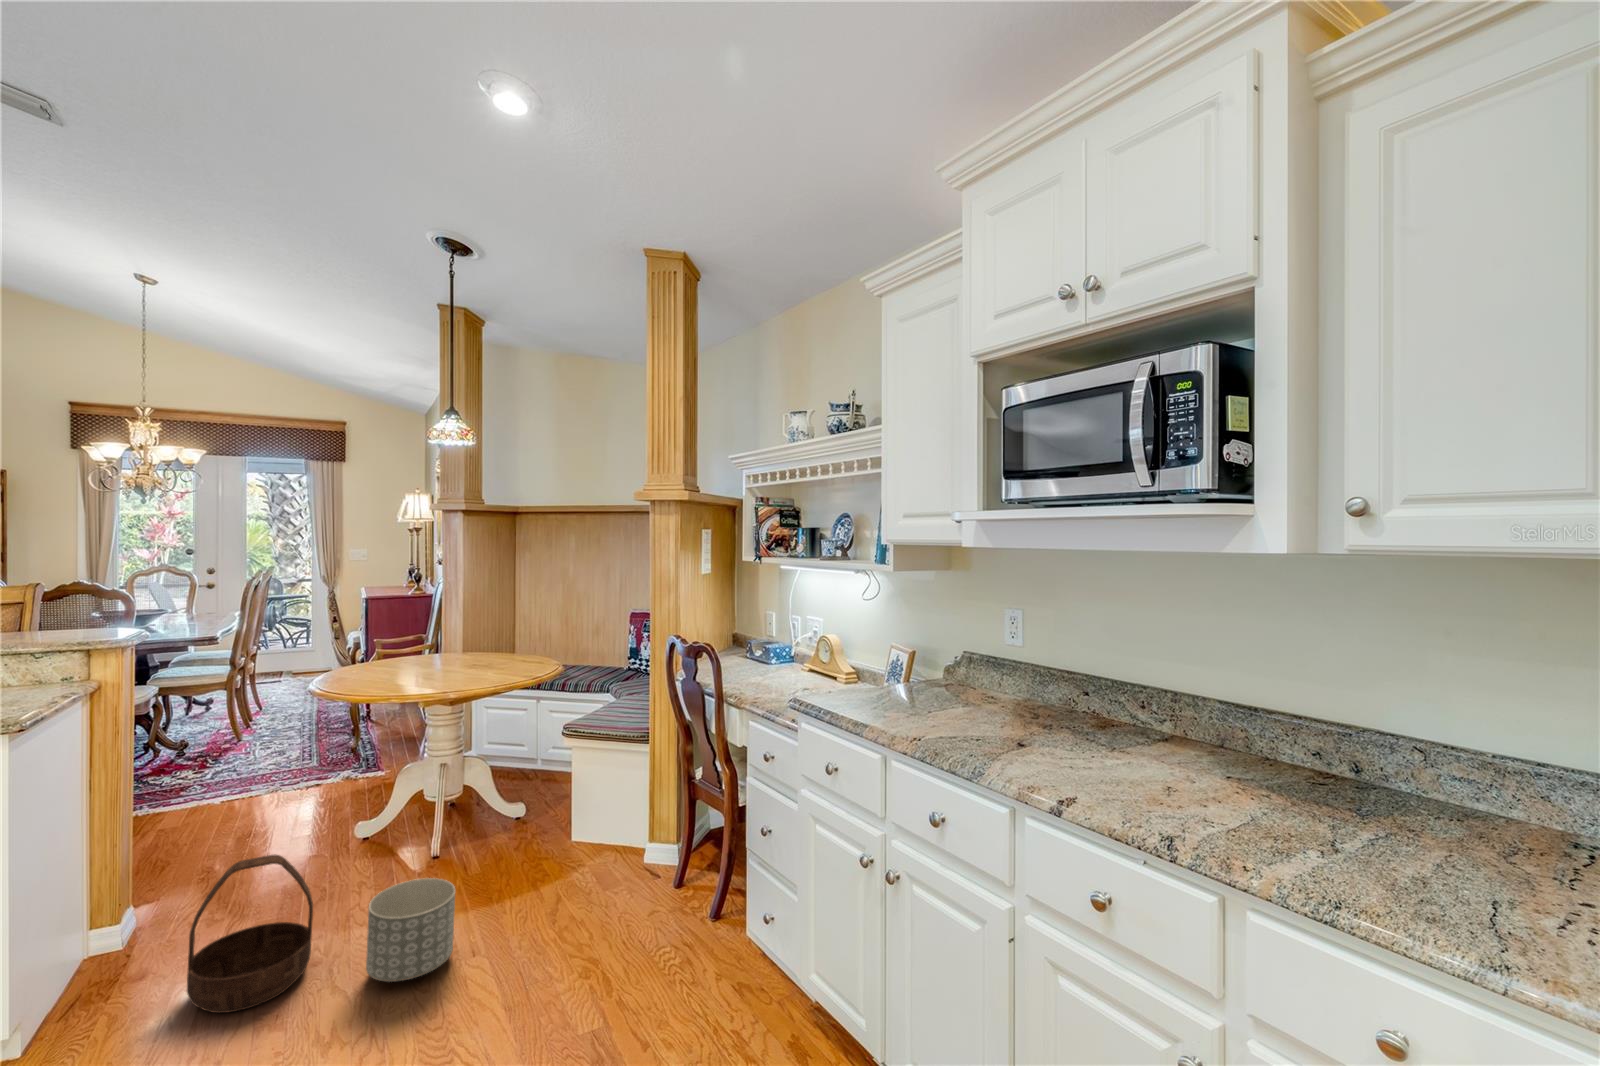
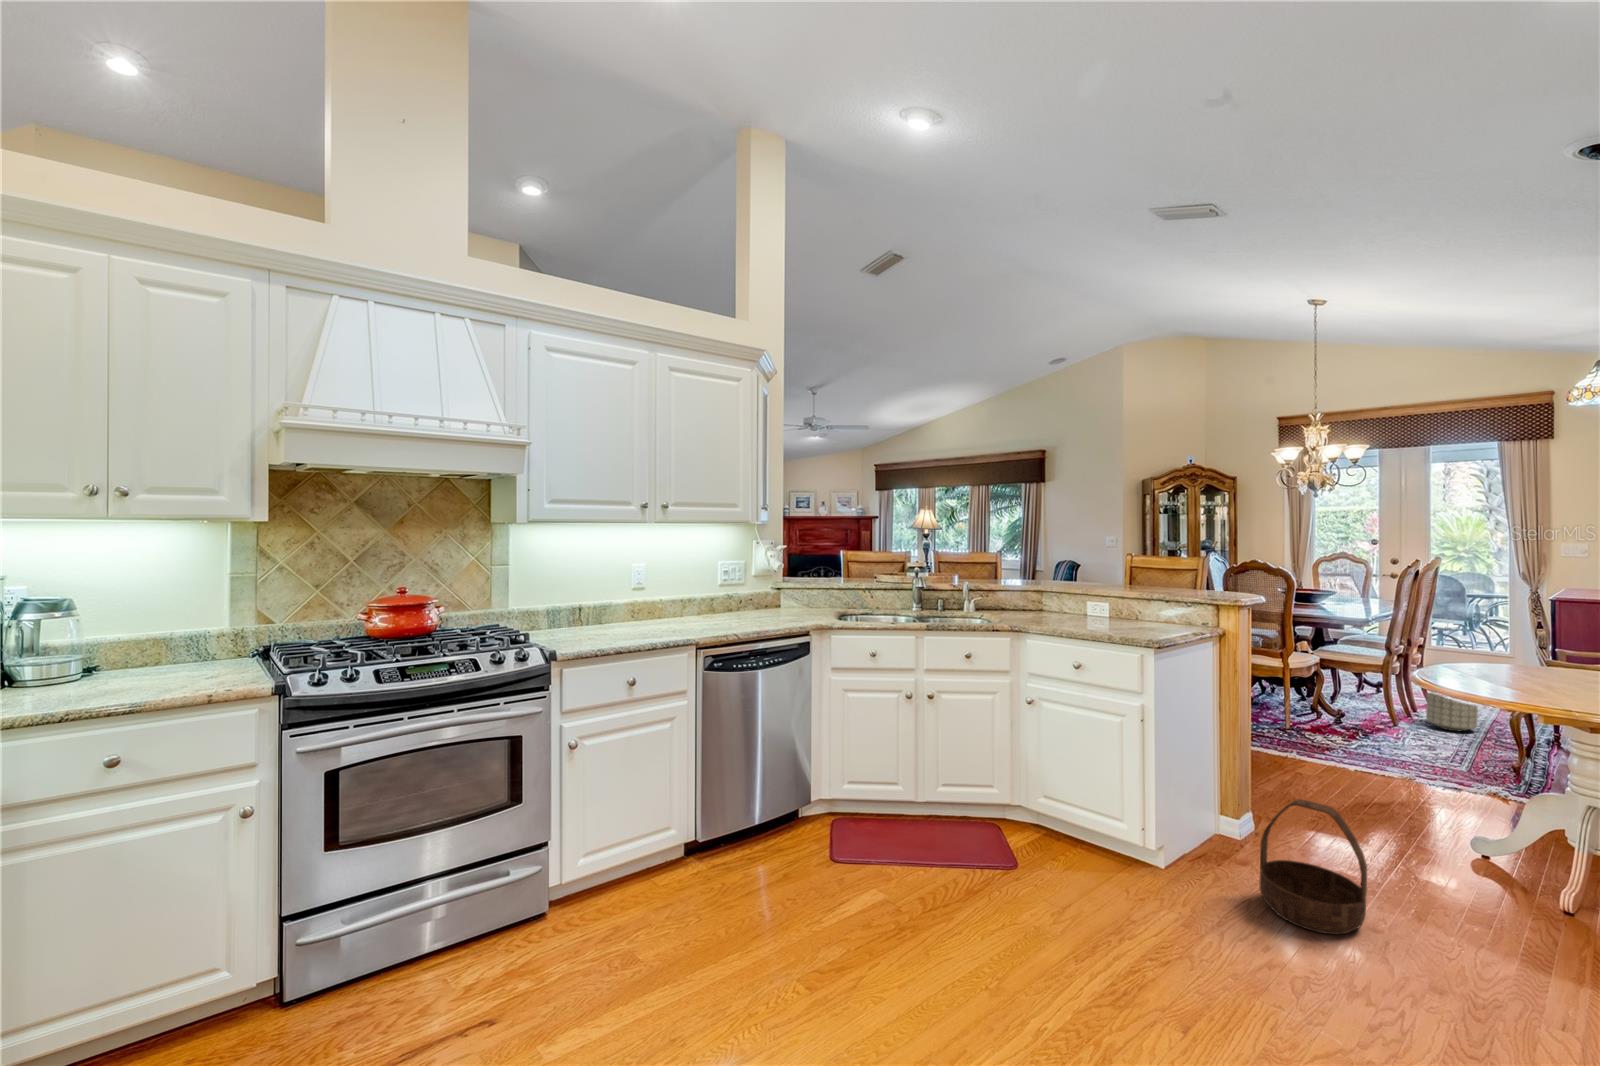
planter: present [366,878,455,982] -> present [1426,693,1478,731]

